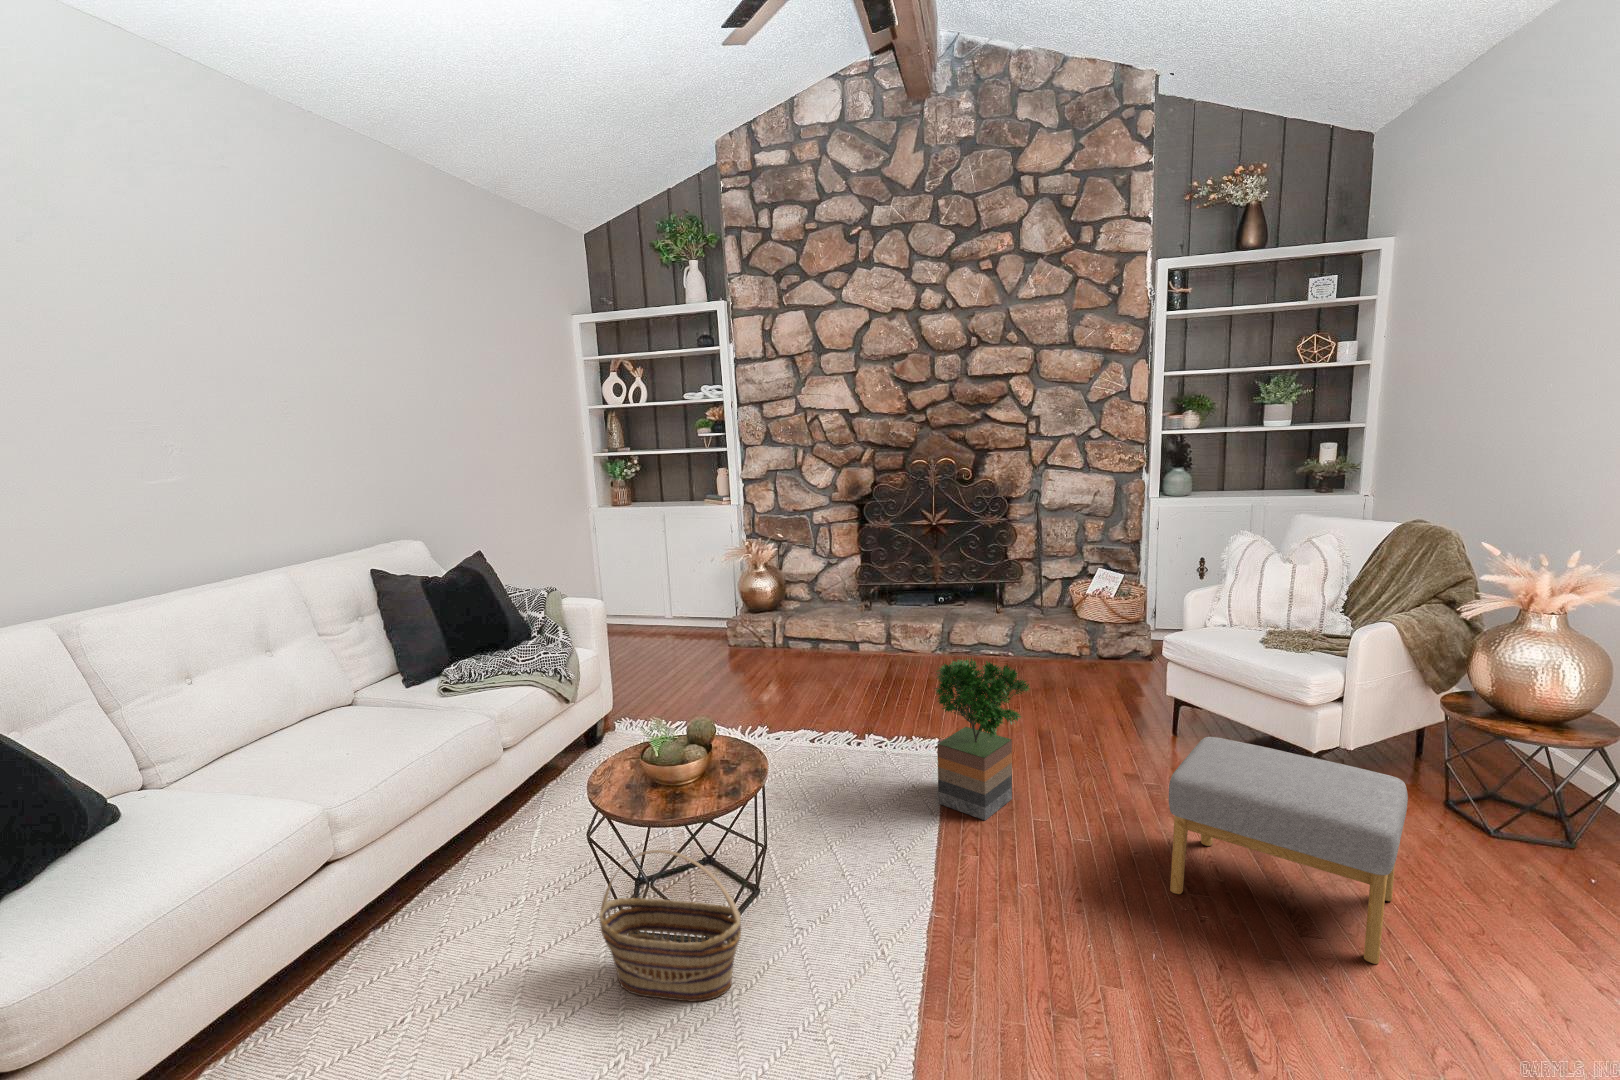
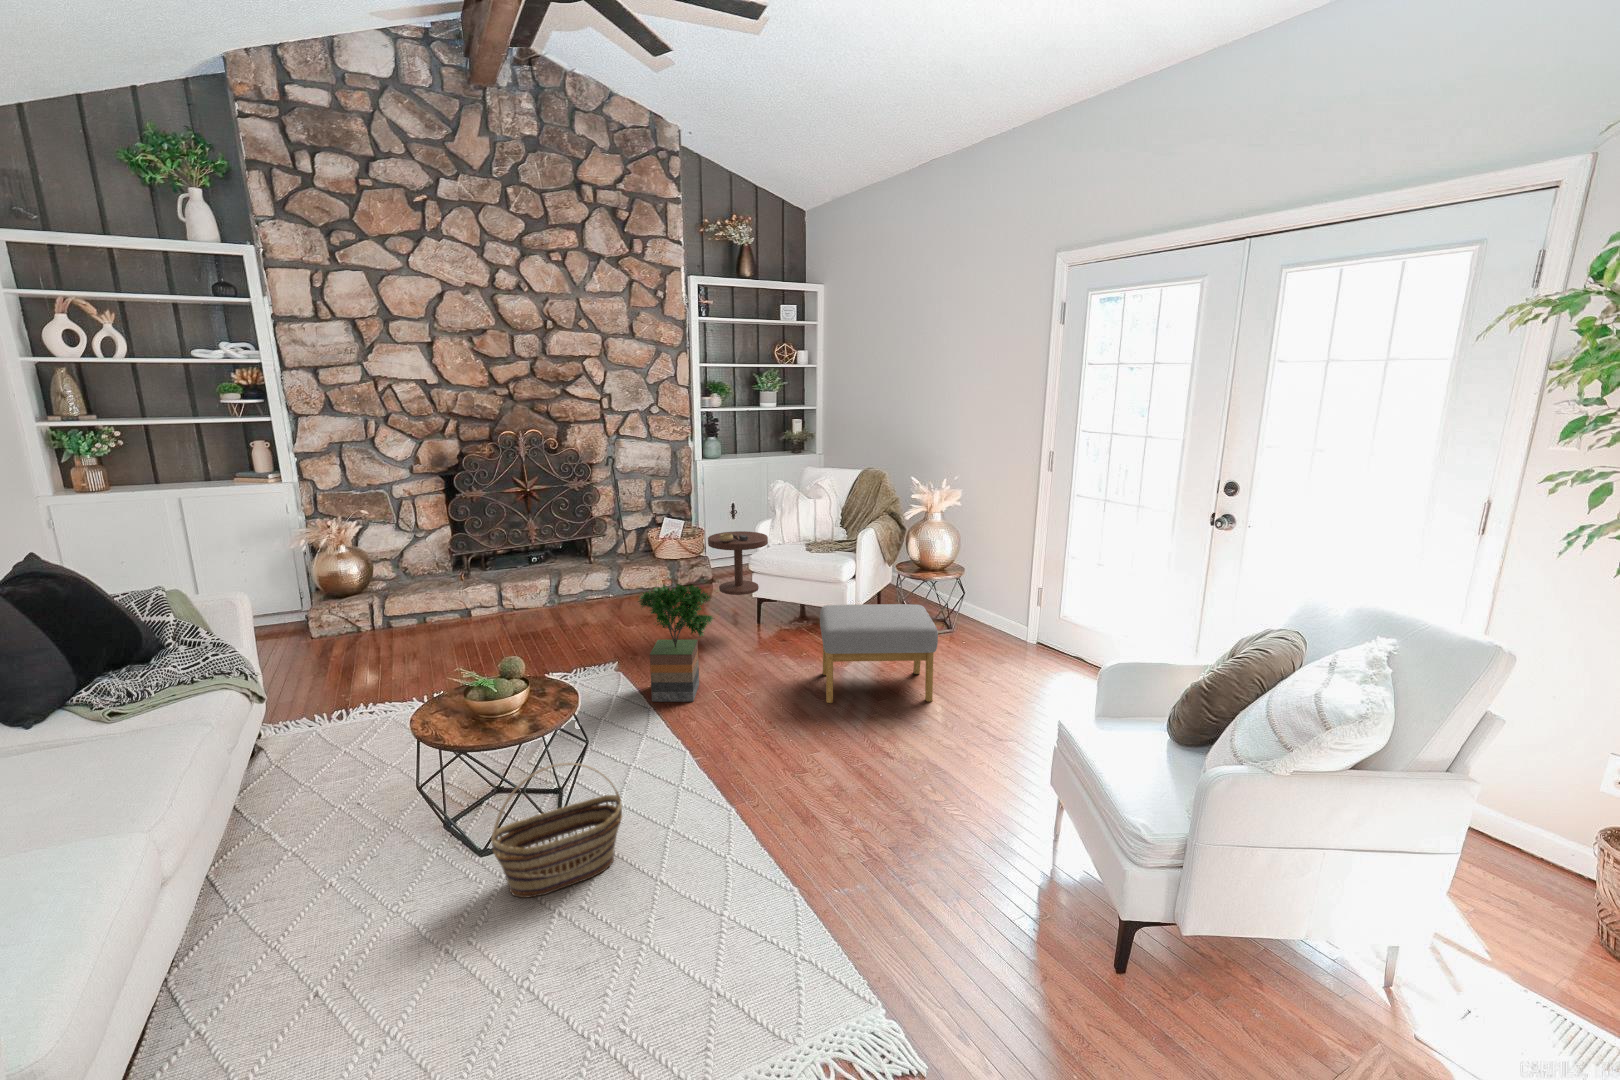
side table: none [1080,600,1170,749] -> present [708,531,768,595]

